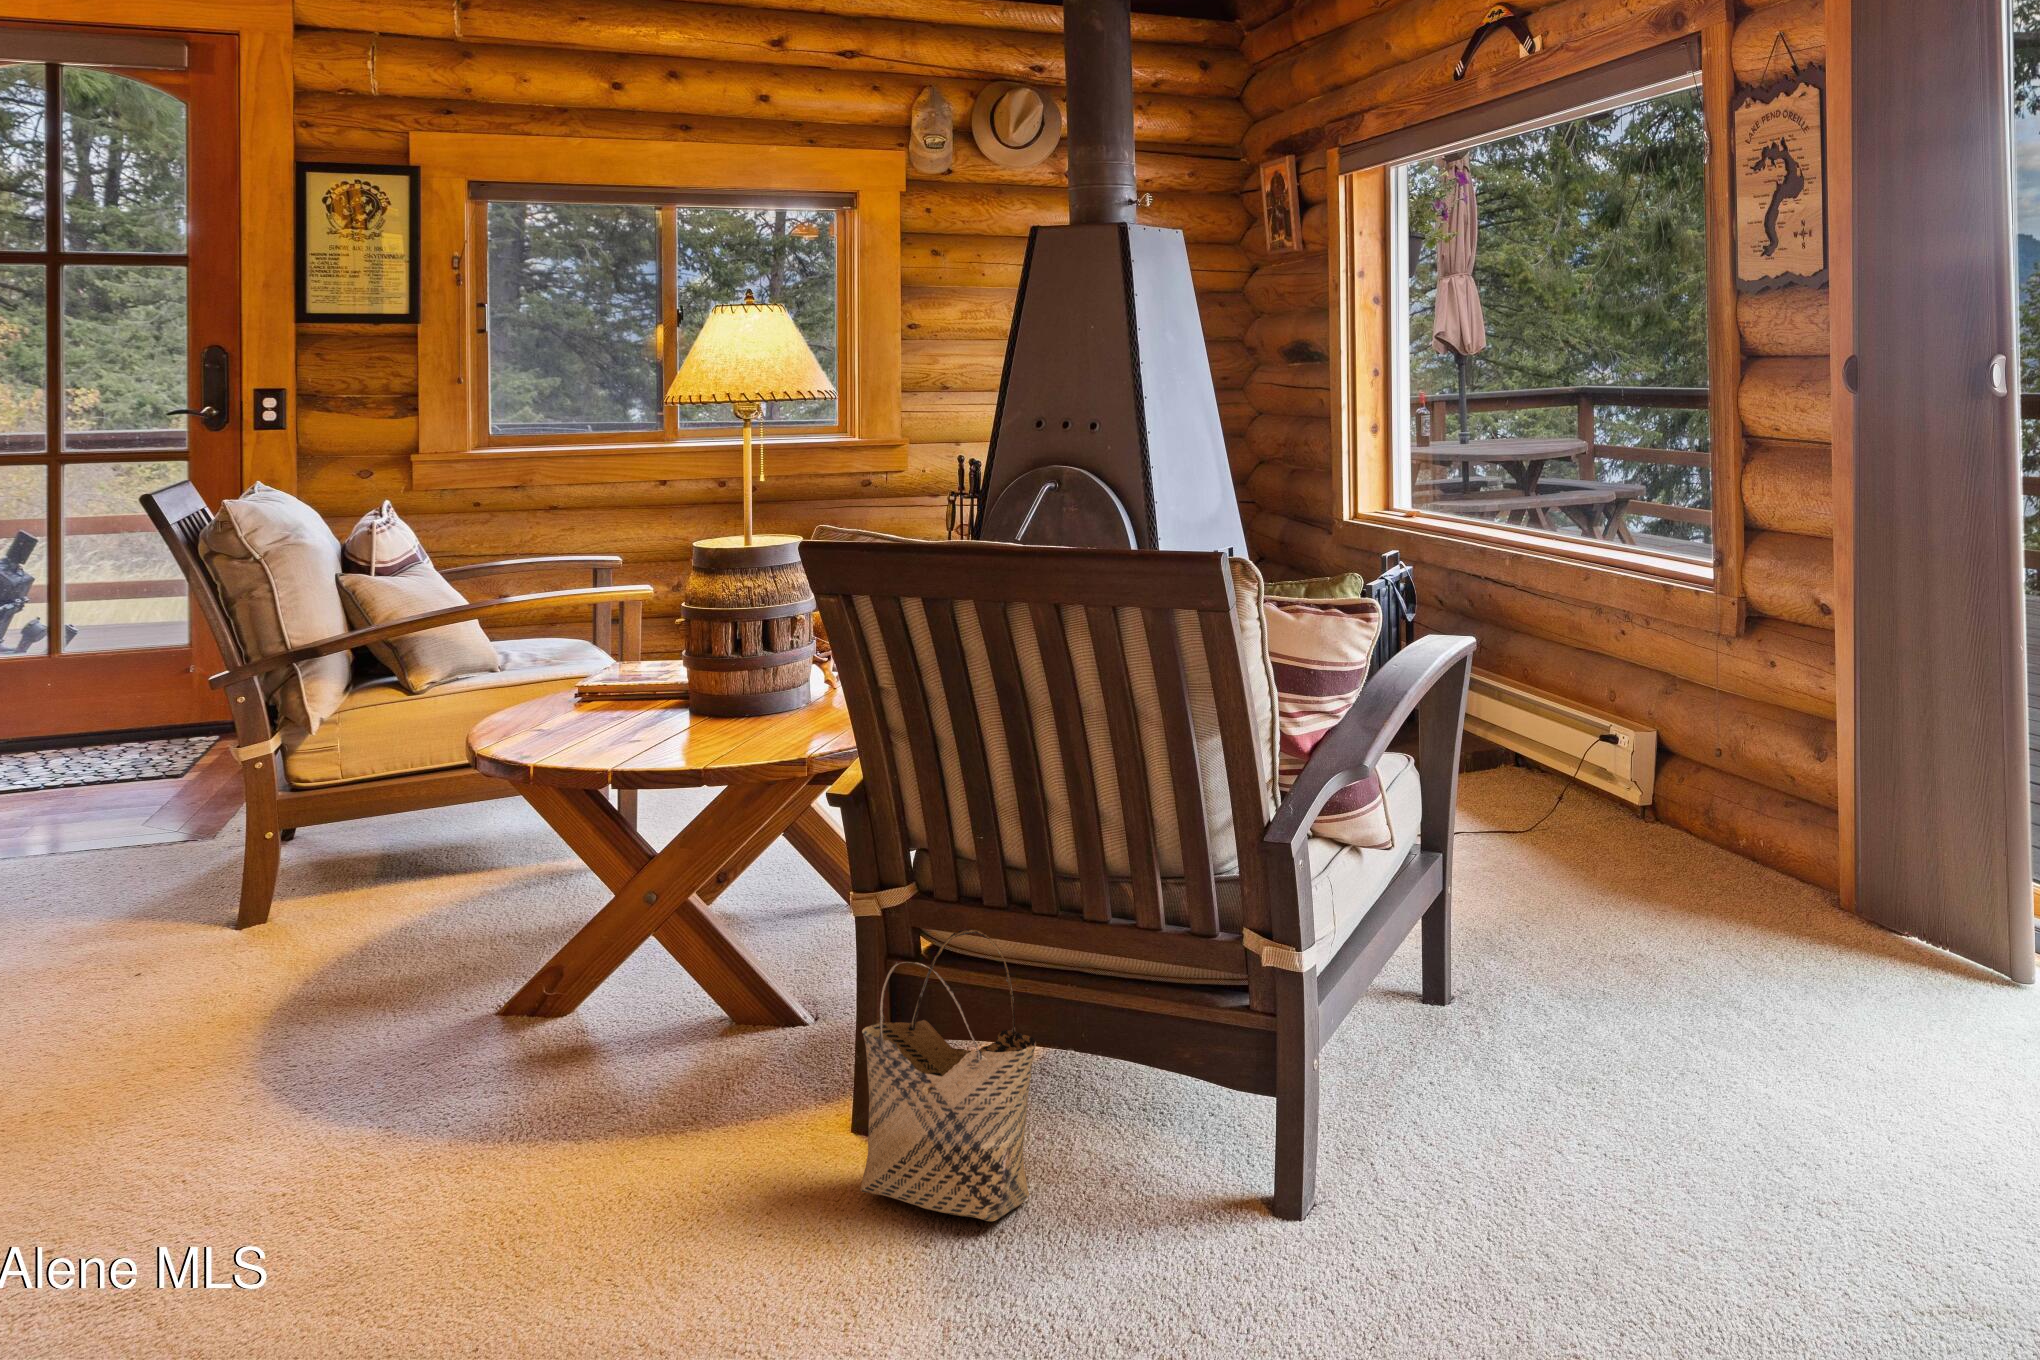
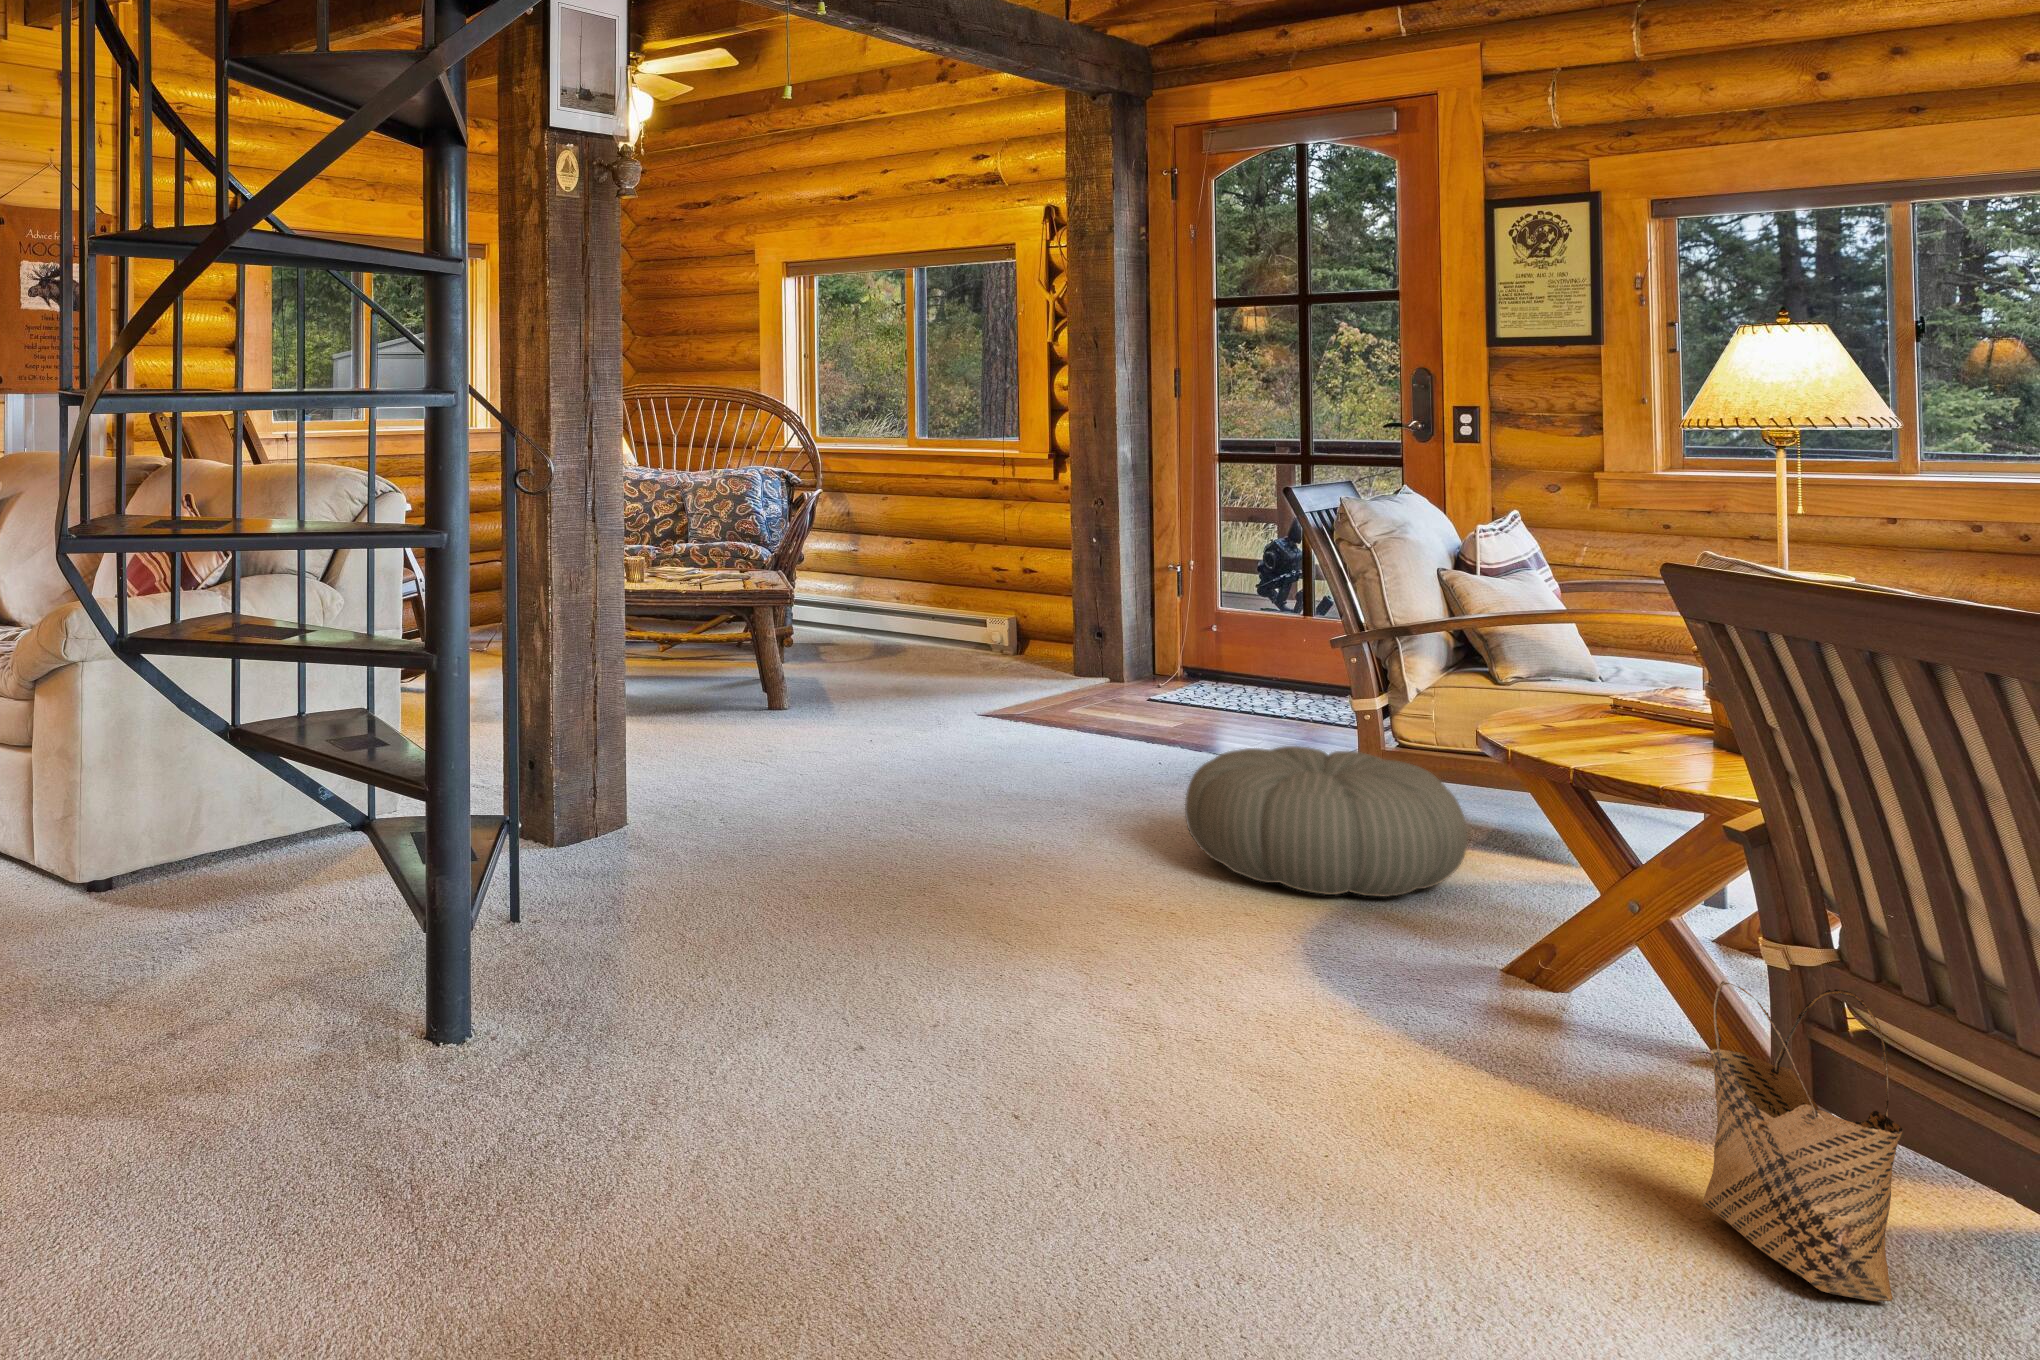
pouf: none [27,813,413,1026] -> present [1185,746,1468,897]

